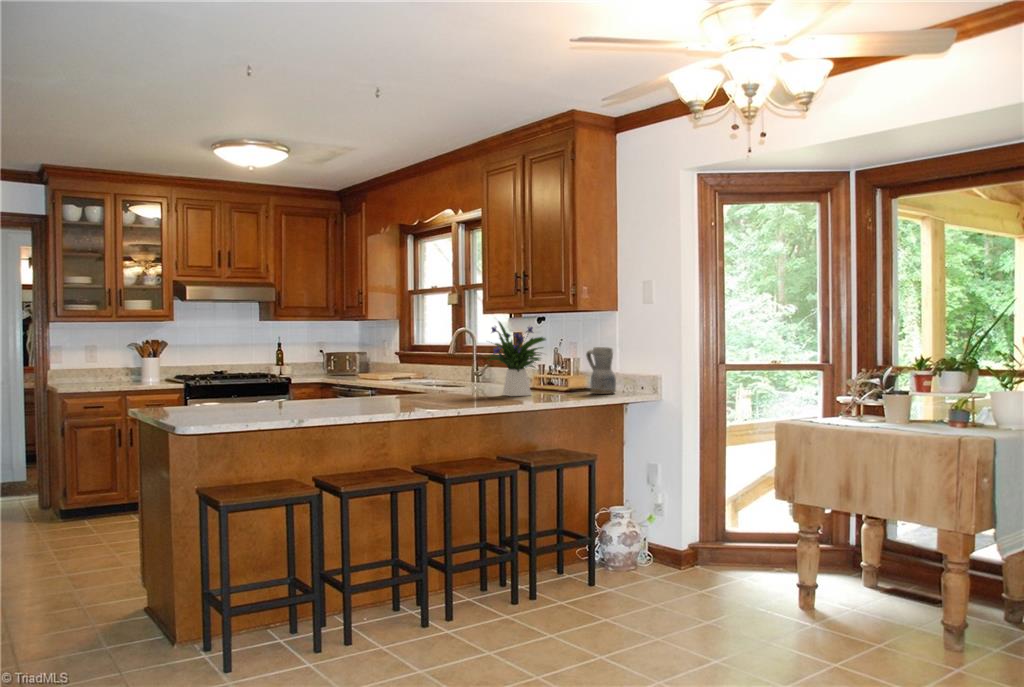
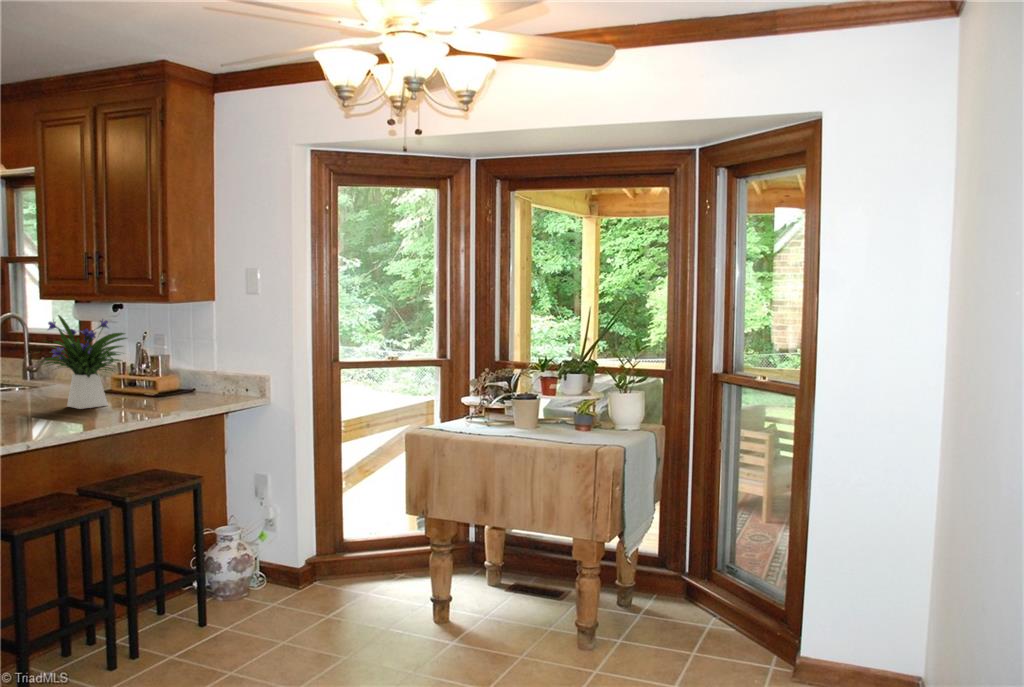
ceramic pitcher: present [586,347,616,394] -> none [179,343,217,399]

